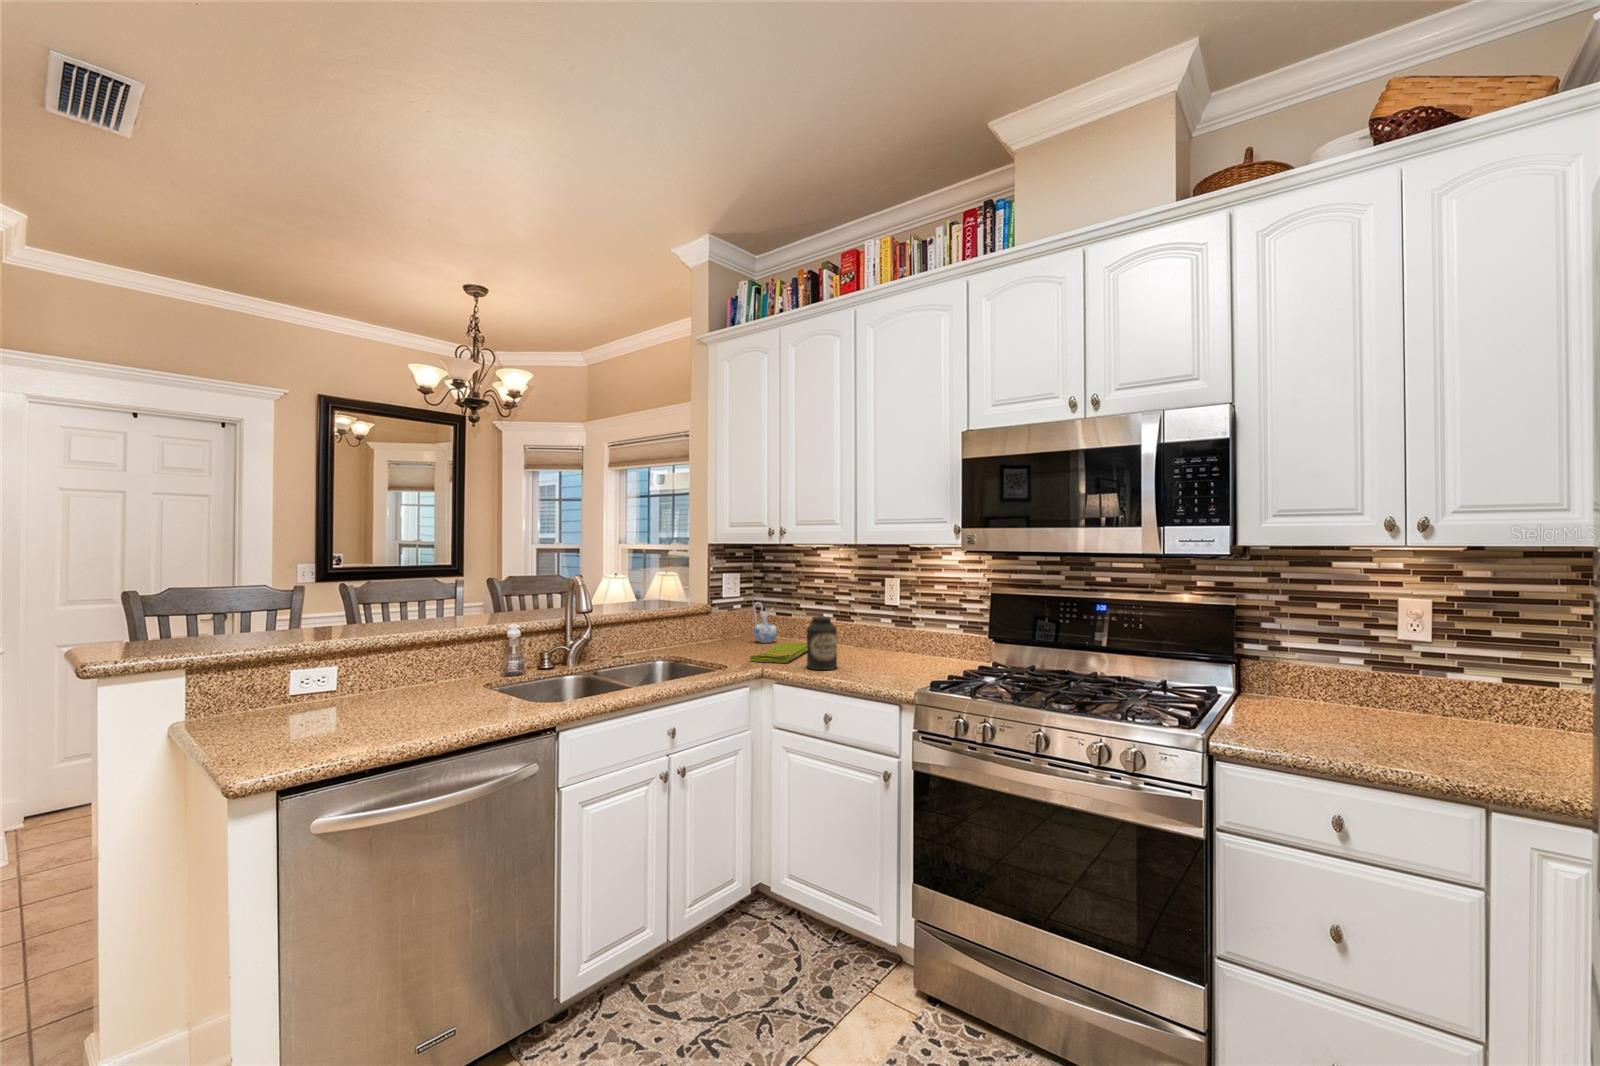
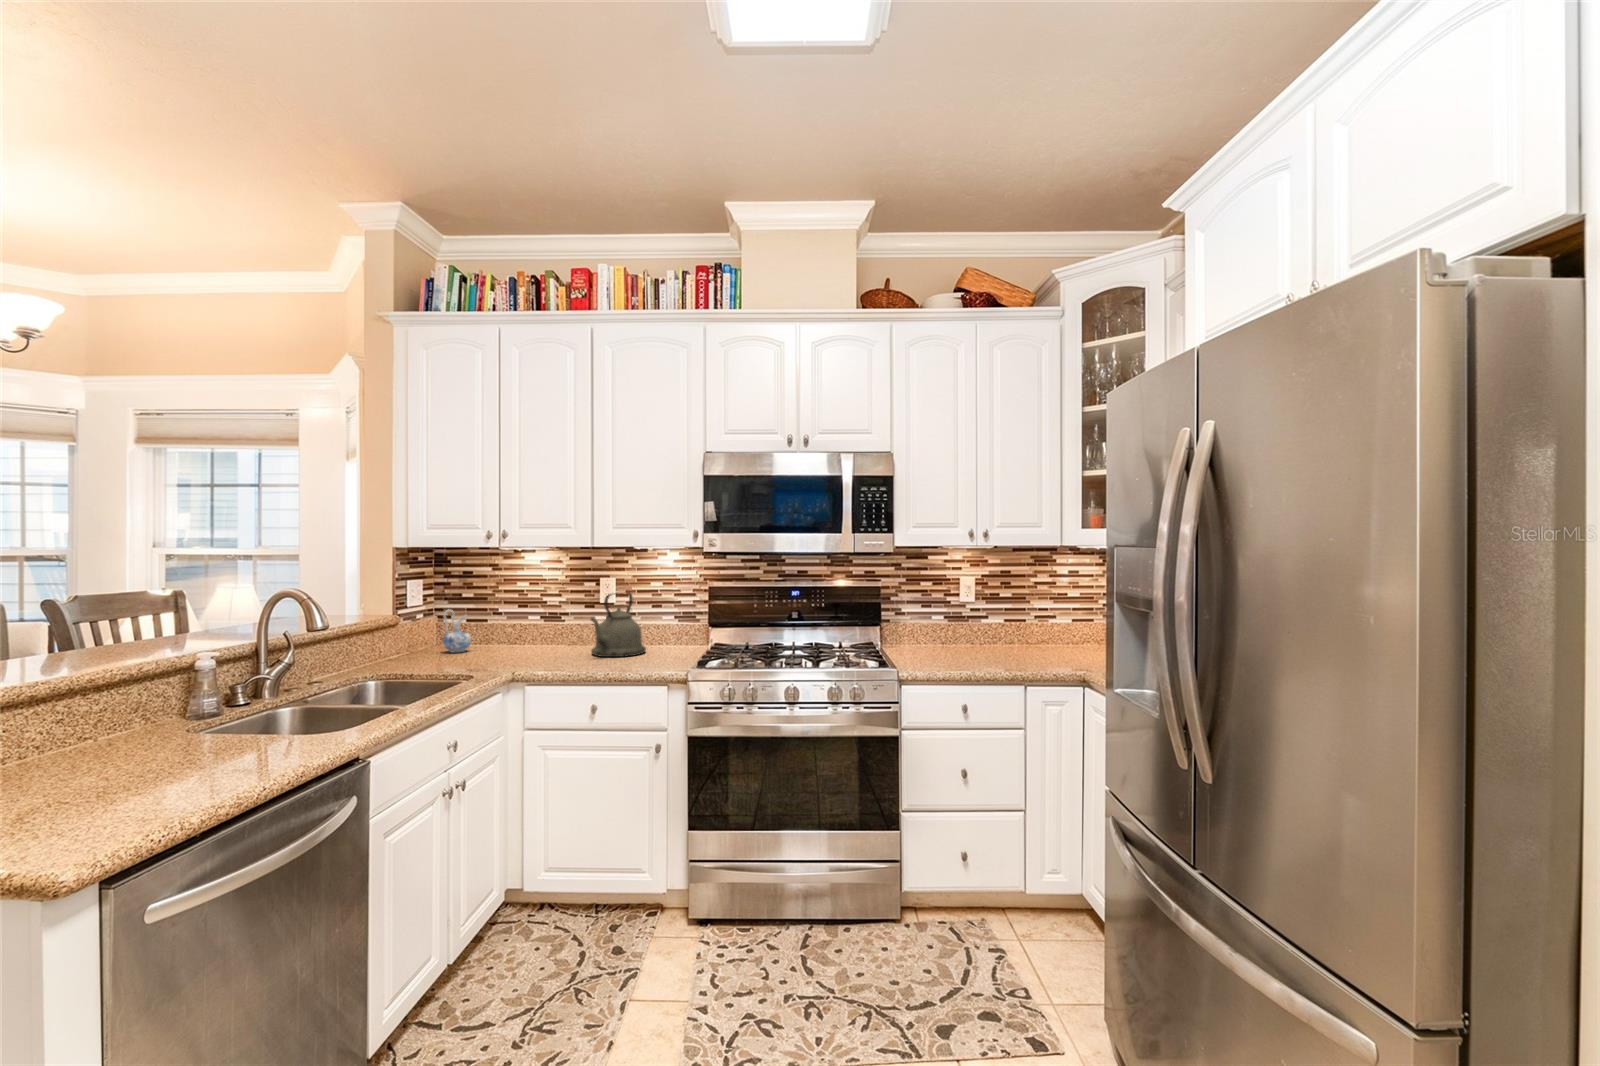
kettle: none [853,594,922,665] -> present [591,592,646,657]
canister: present [807,616,837,670] -> none [551,617,582,668]
dish towel: present [750,643,807,663] -> none [481,645,525,669]

